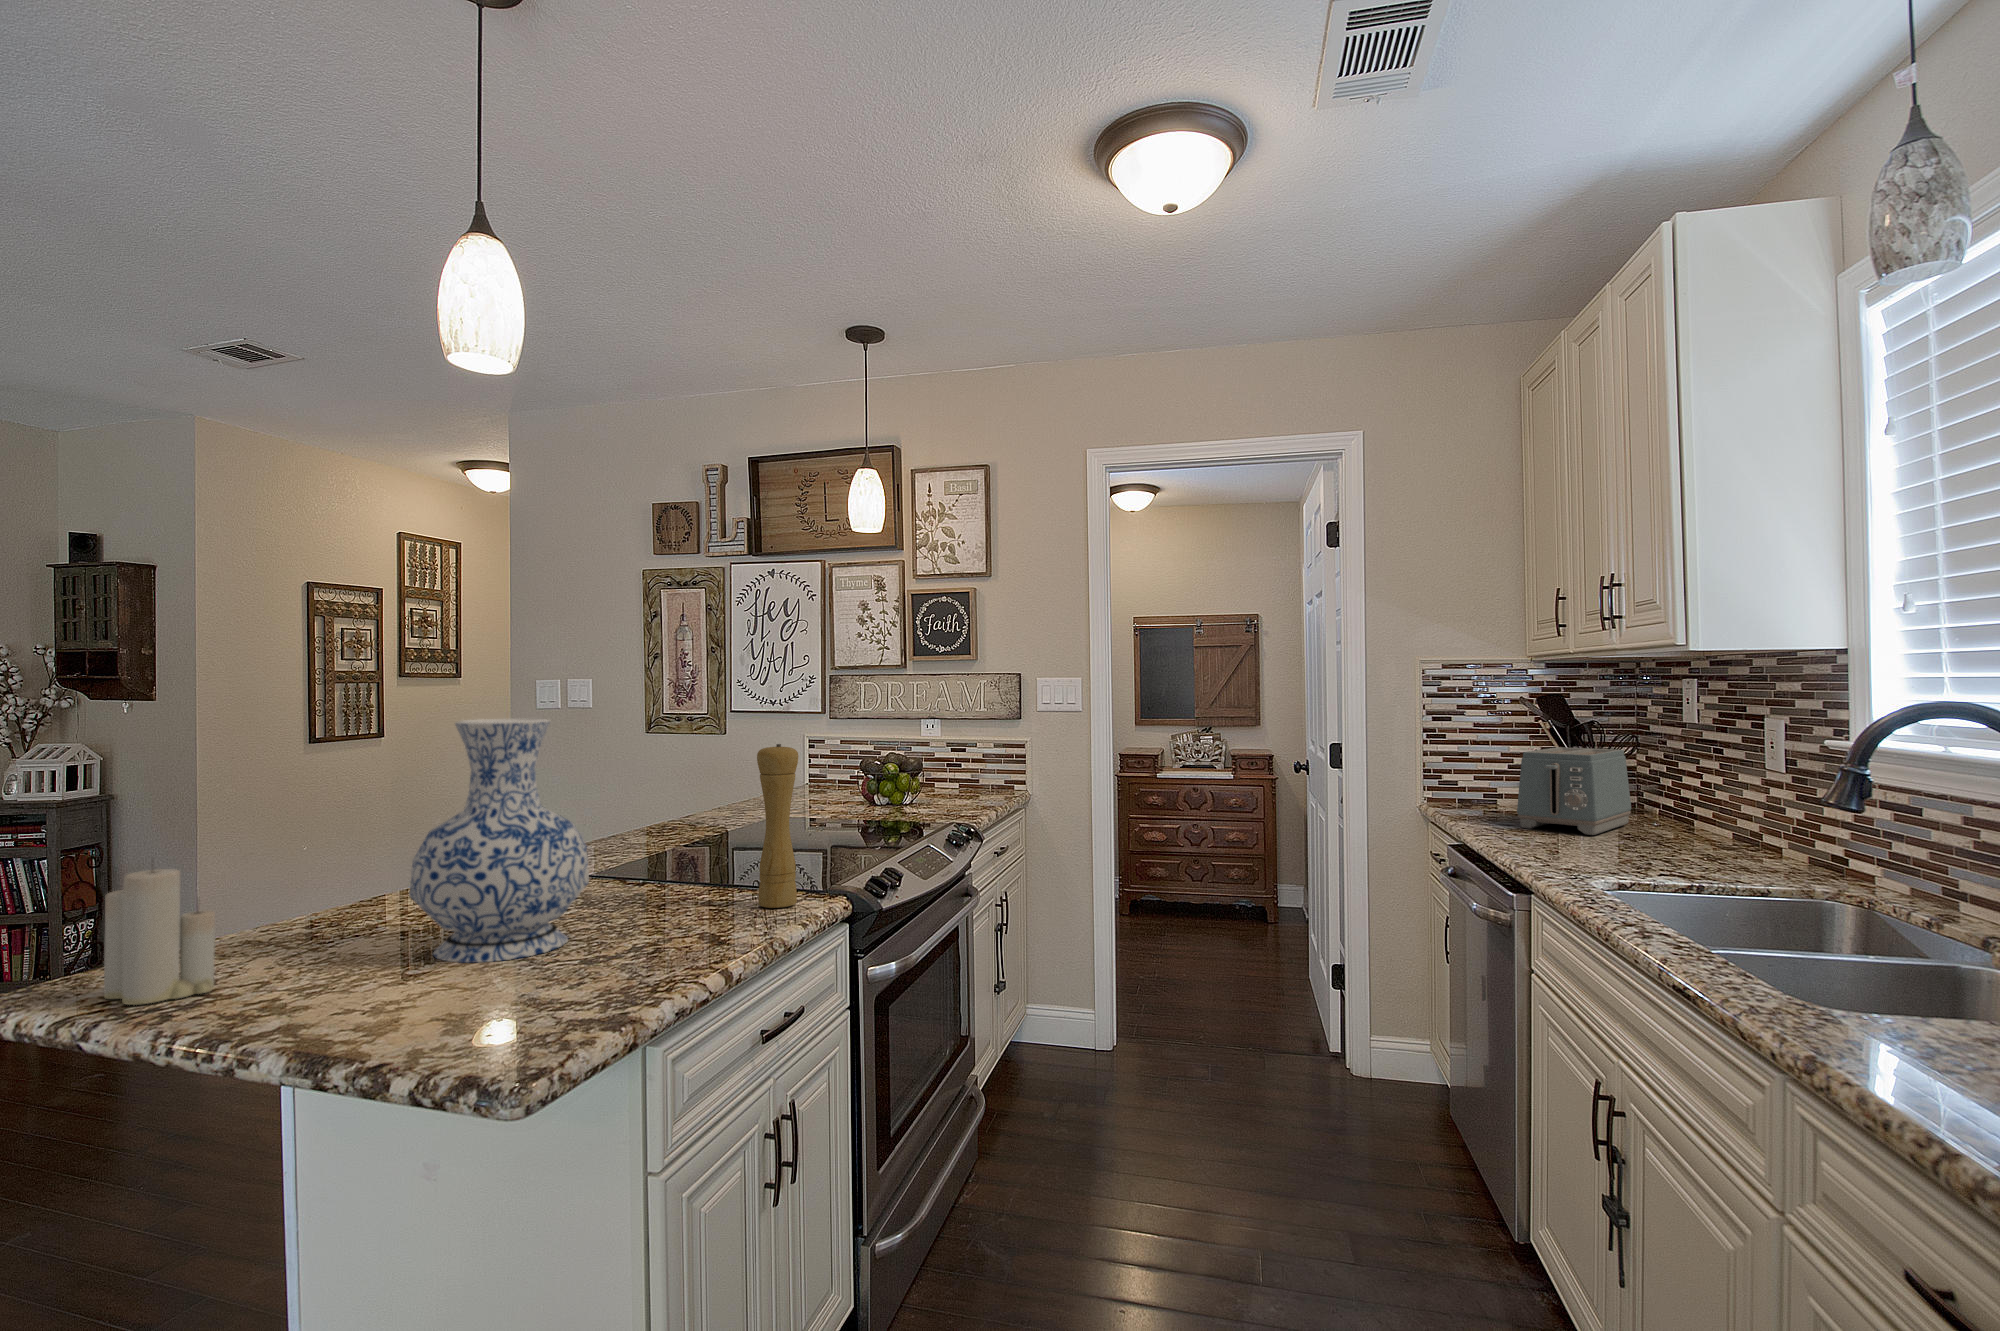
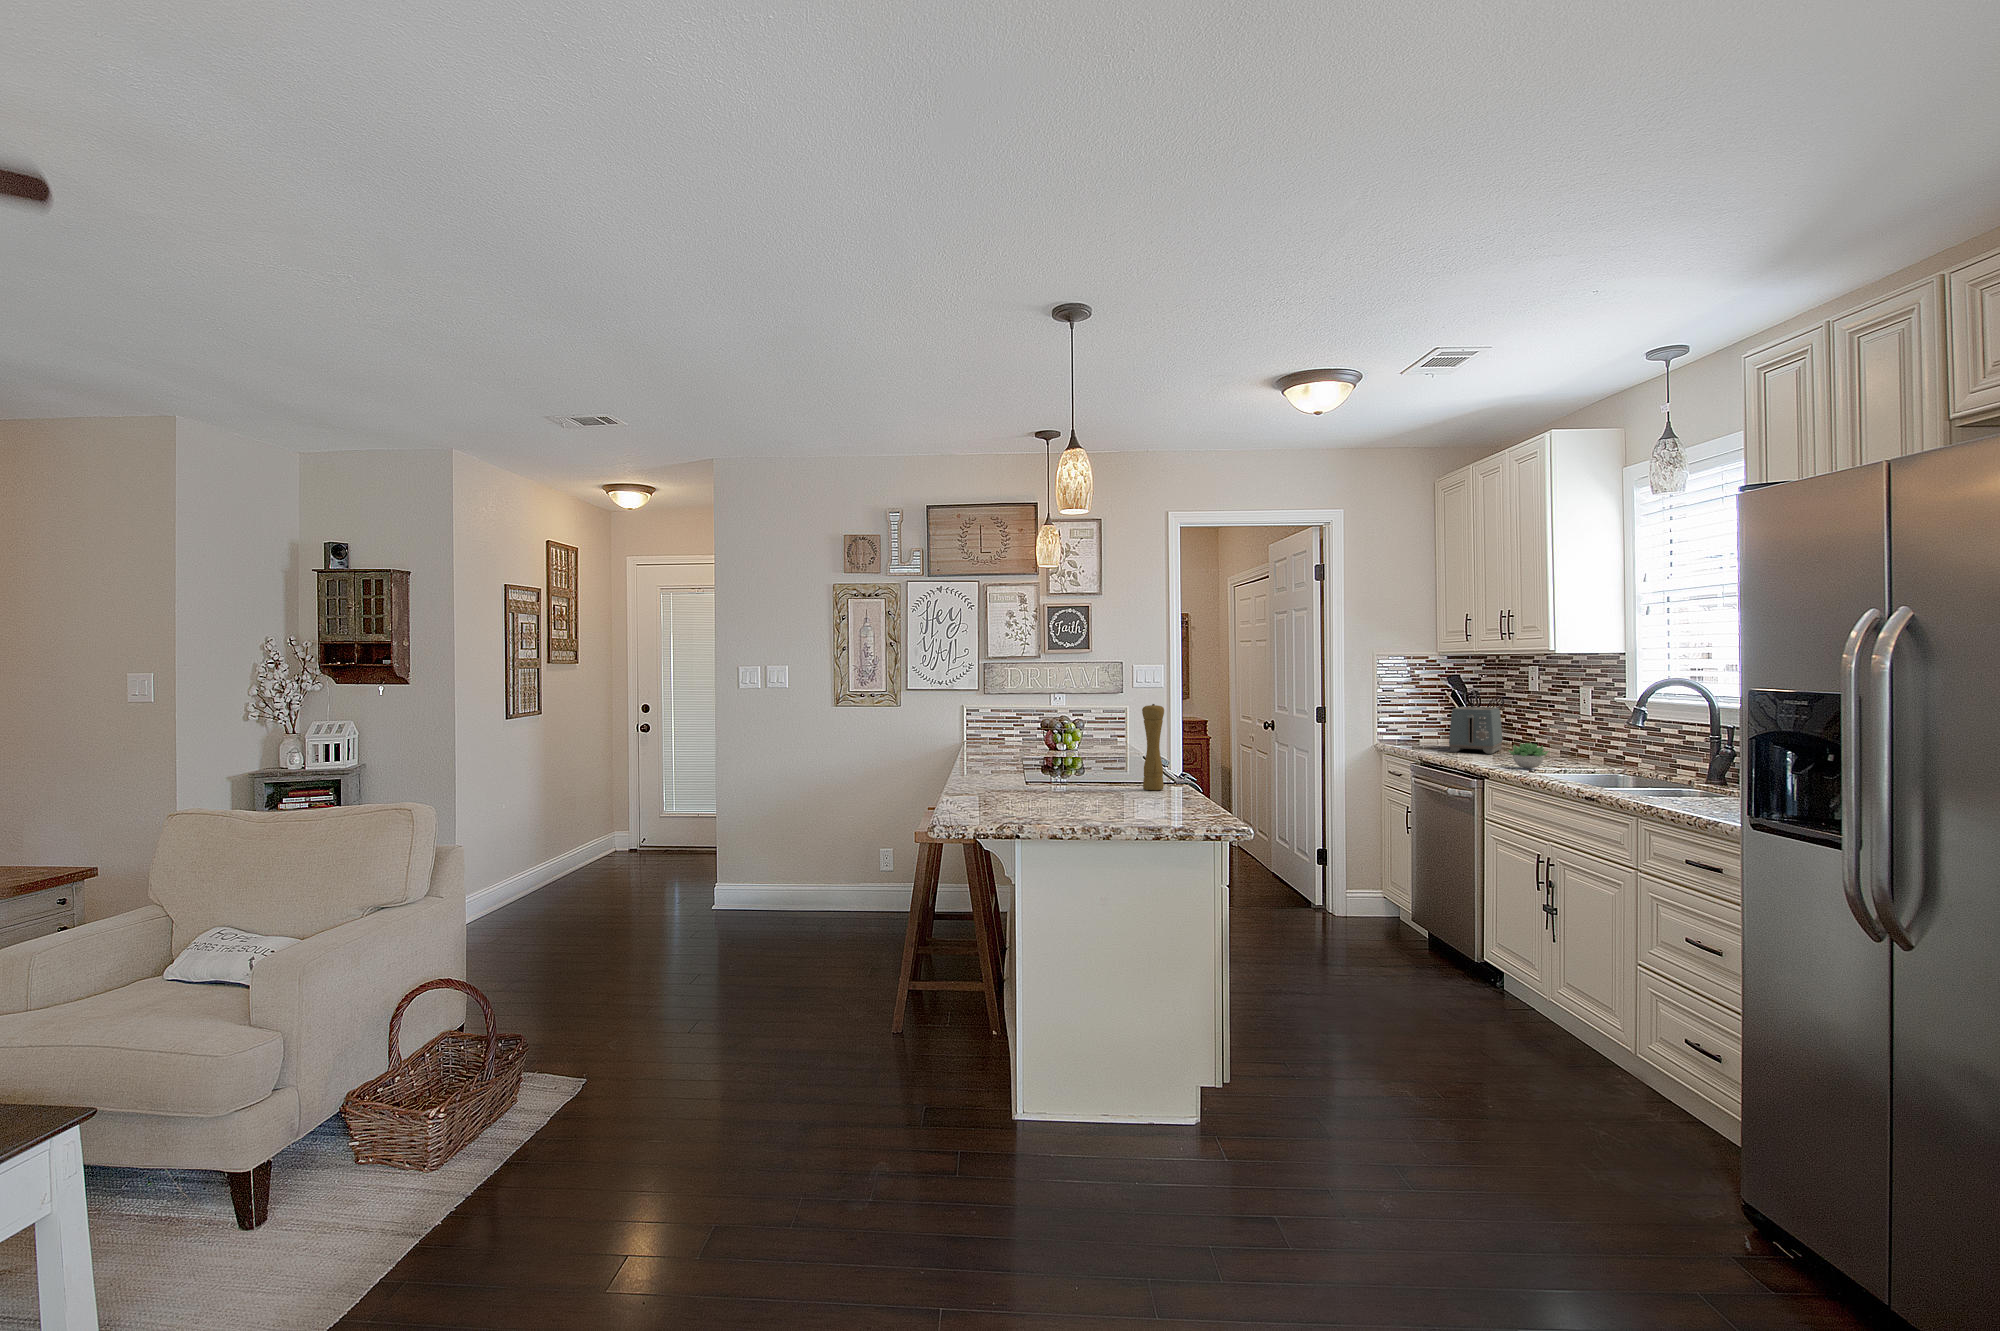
vase: present [409,719,589,963] -> none [1043,690,1123,807]
succulent plant: none [1578,826,1665,878] -> present [1509,743,1549,768]
candle: present [104,869,215,1005] -> none [978,753,1024,819]

